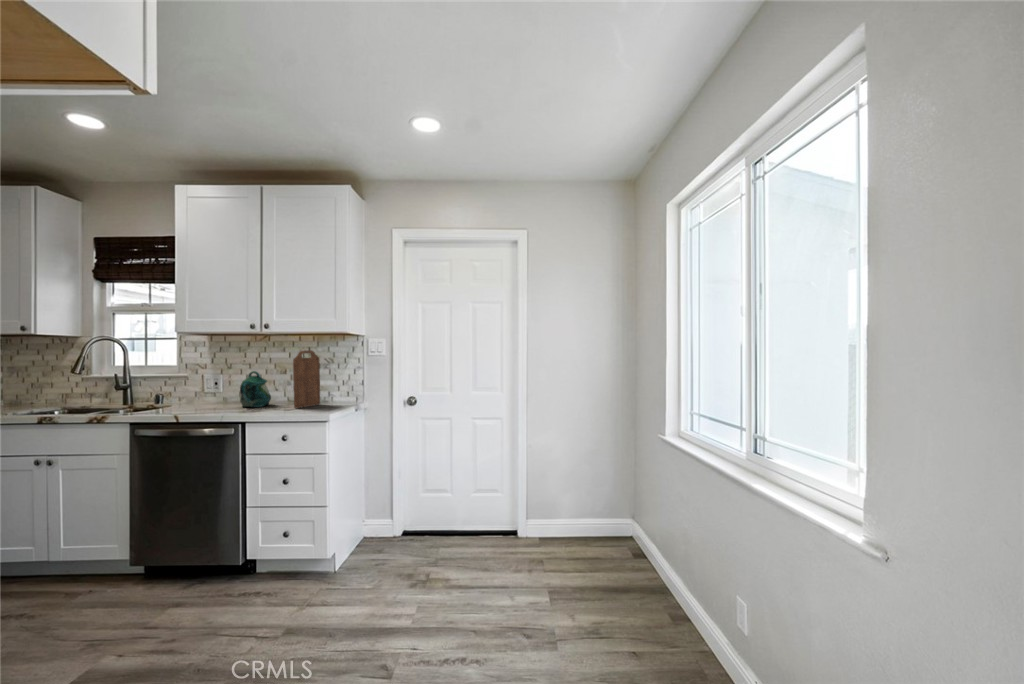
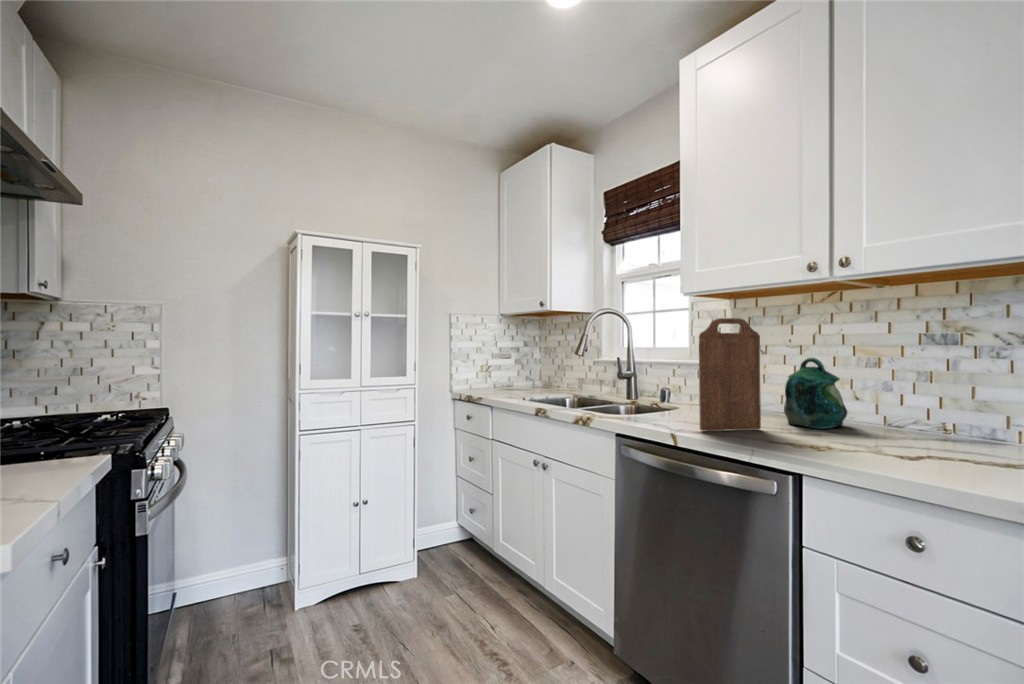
cutting board: present [293,350,320,408] -> present [699,318,761,431]

